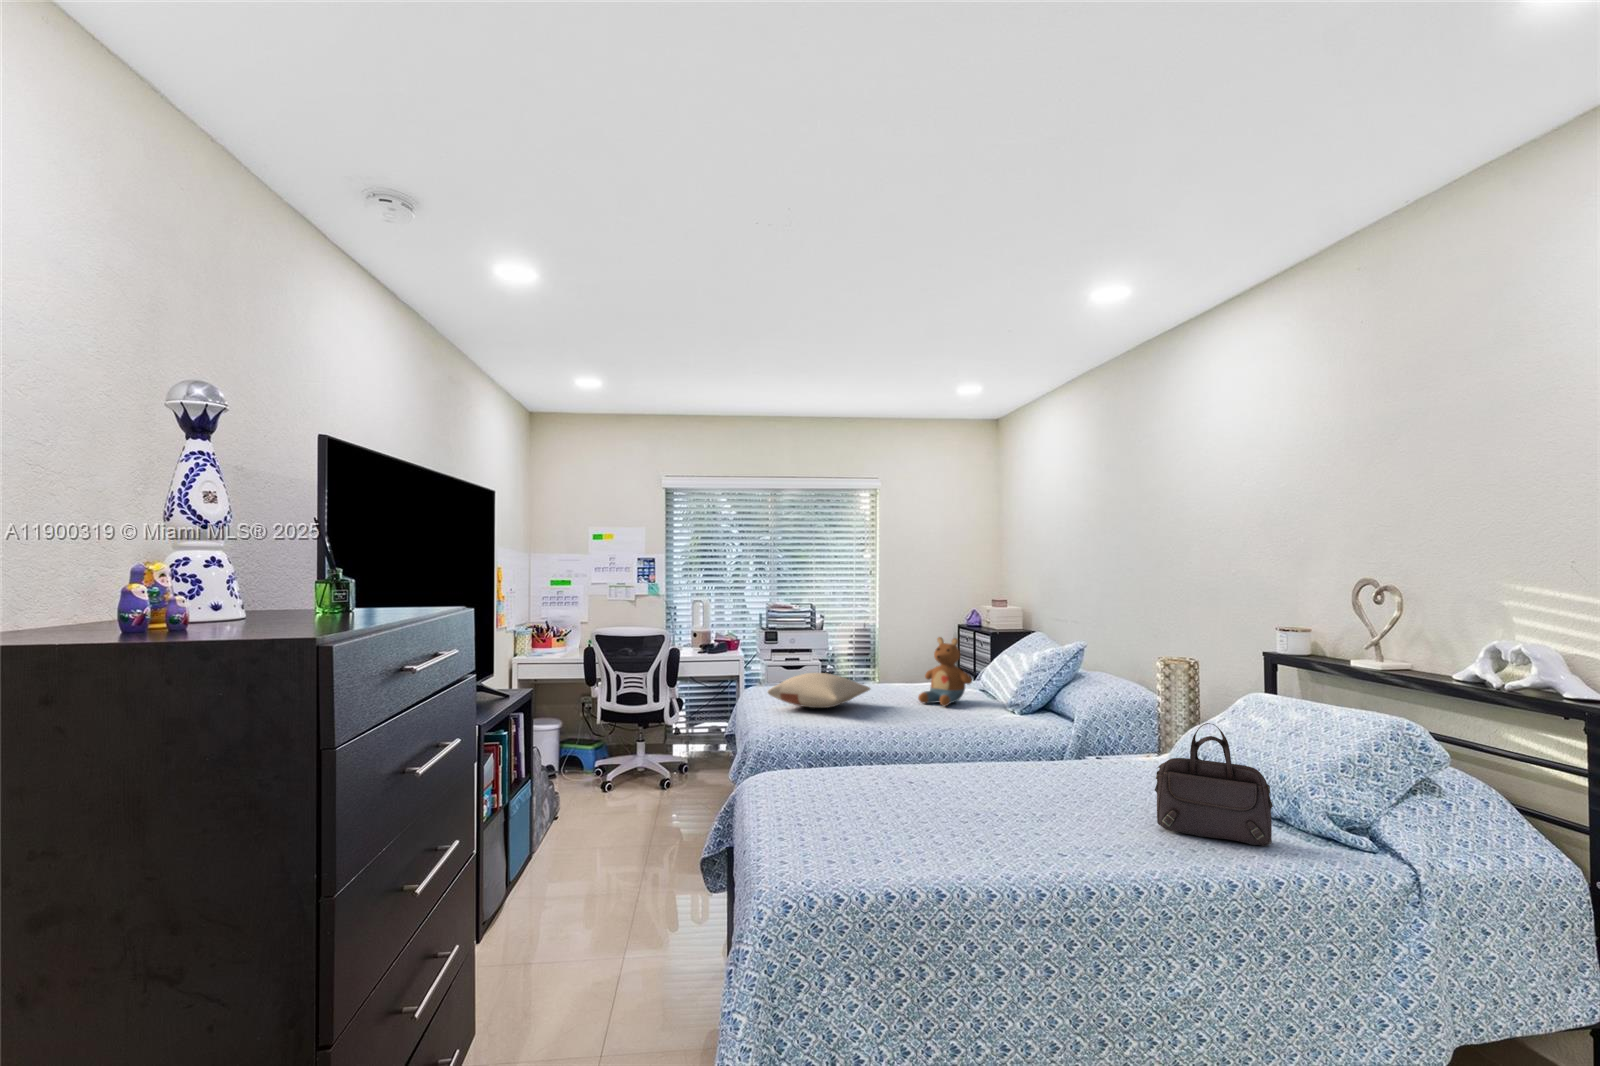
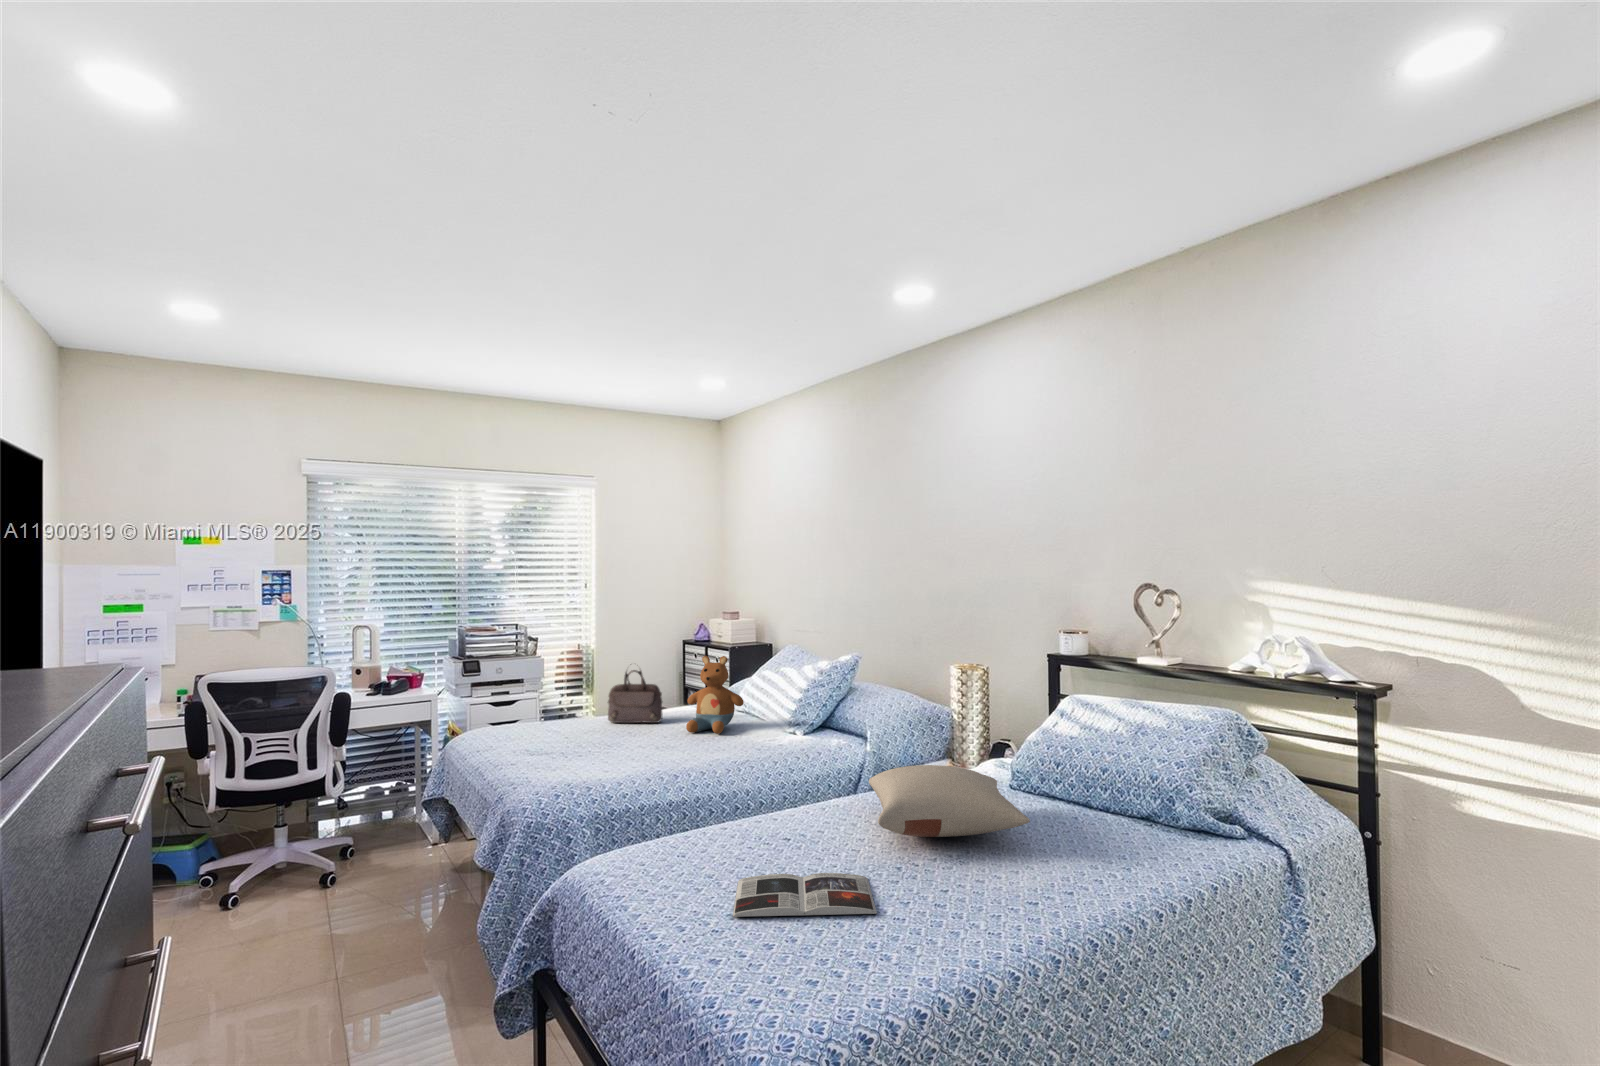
pillow: present [768,673,870,708] -> present [869,765,1030,837]
handbag: present [1155,723,1273,846] -> present [608,670,662,723]
magazine: none [813,796,942,834] -> present [733,873,877,917]

